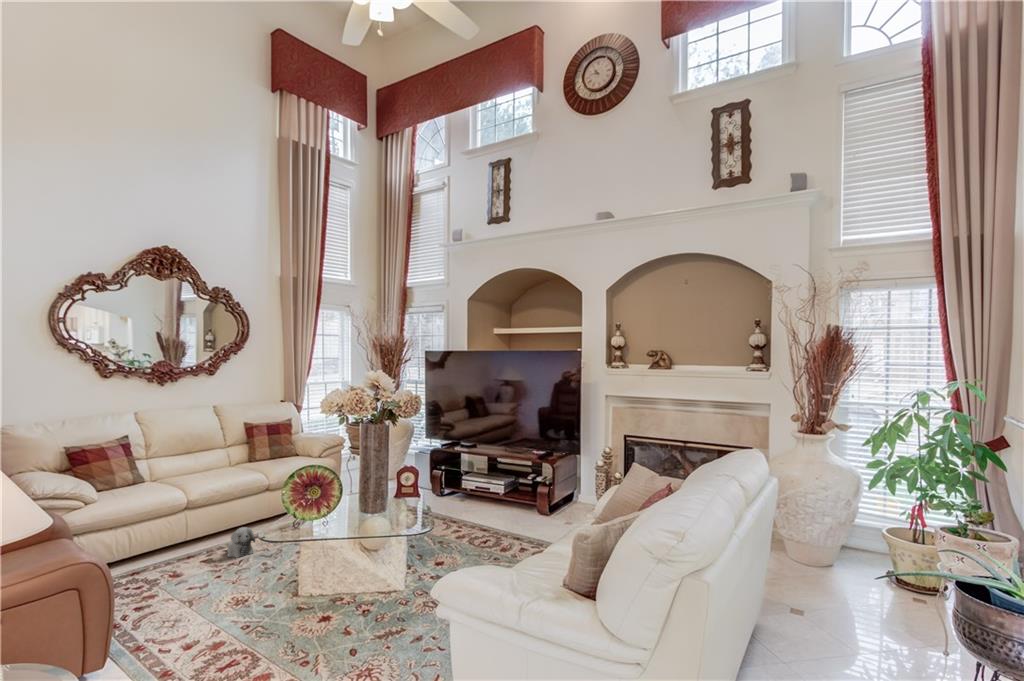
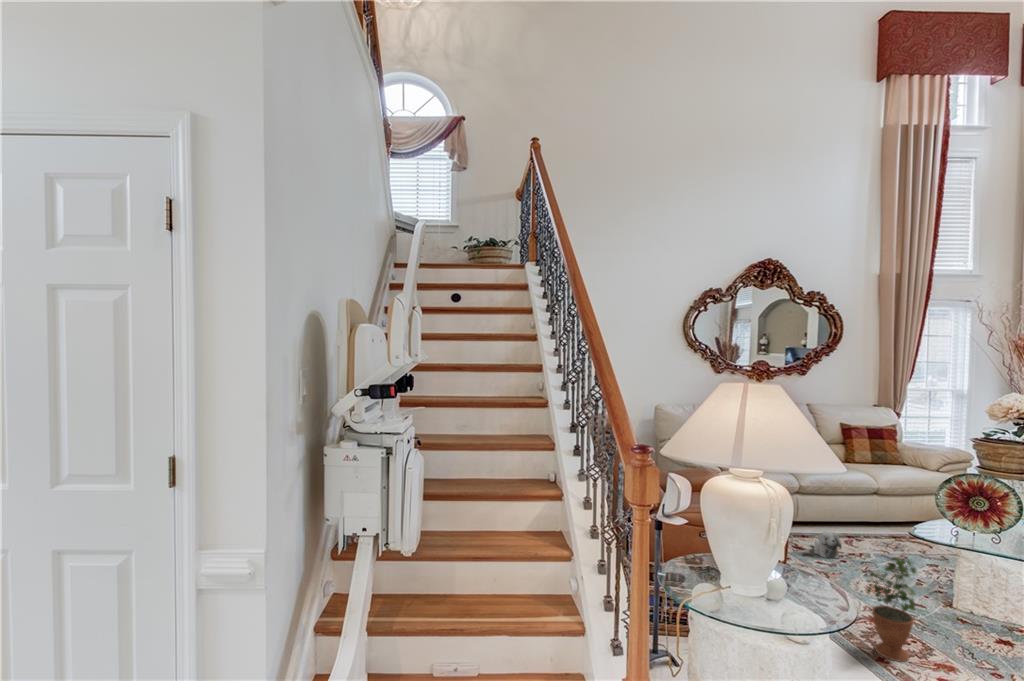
potted plant: none [277,515,324,626] -> present [865,558,917,662]

